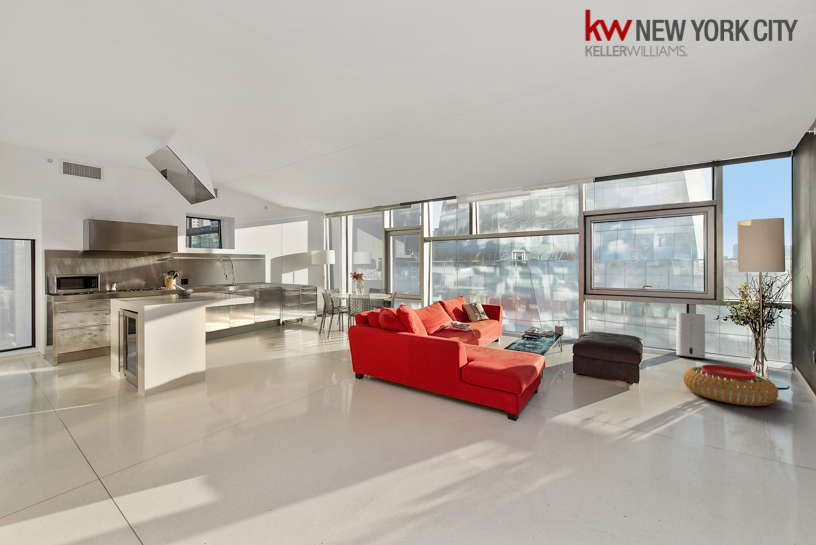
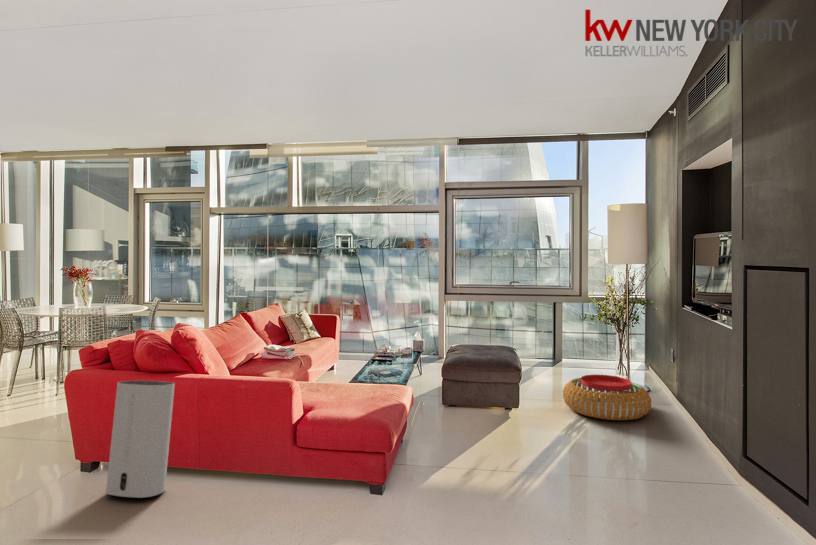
air purifier: present [676,313,705,358] -> present [106,381,175,498]

